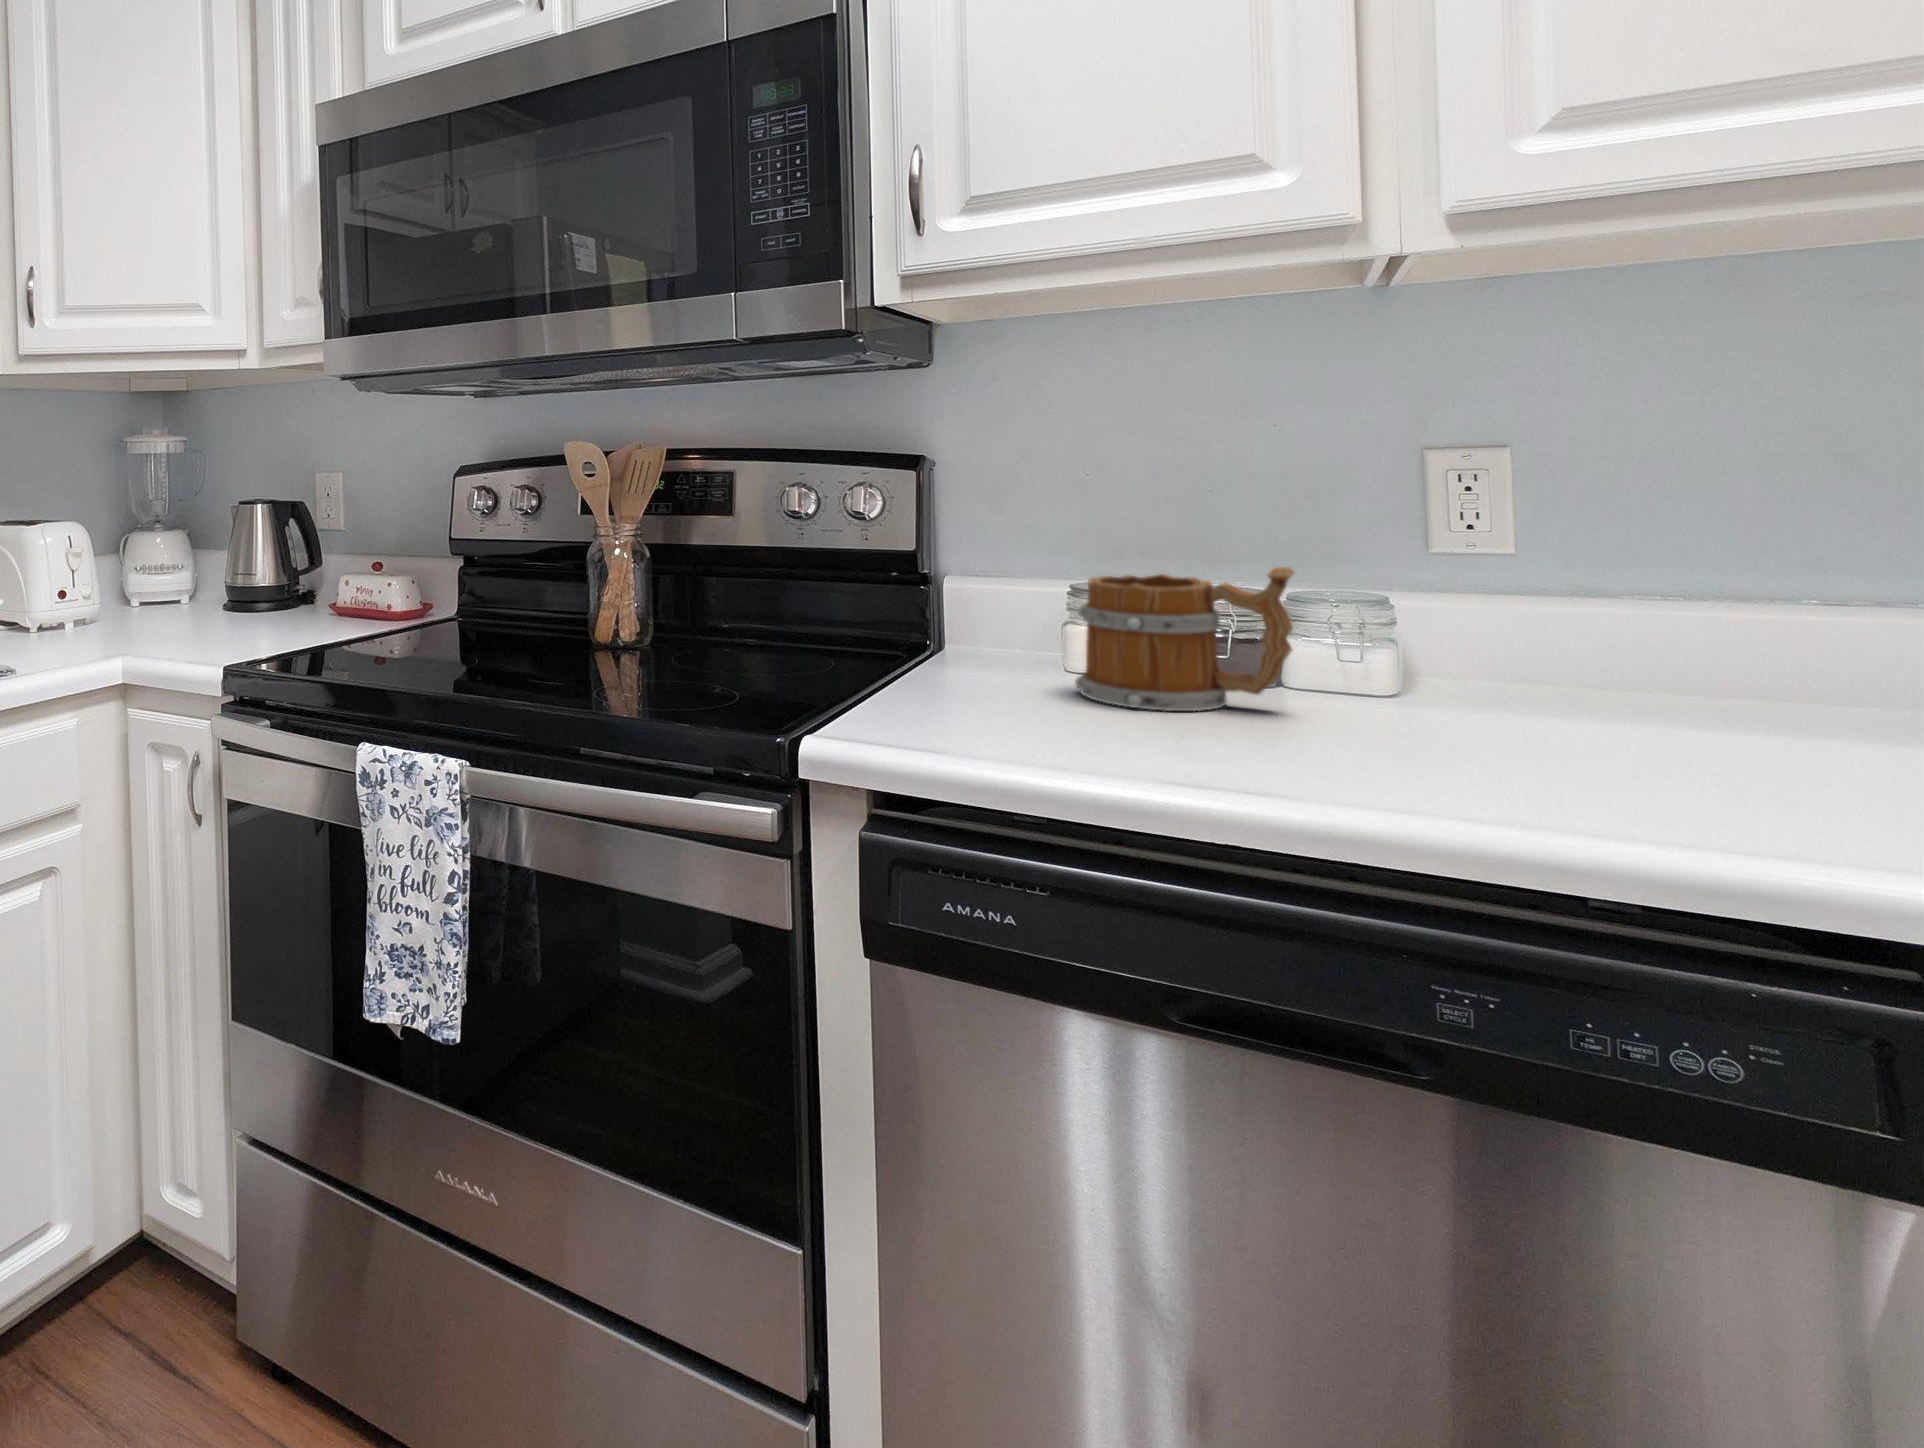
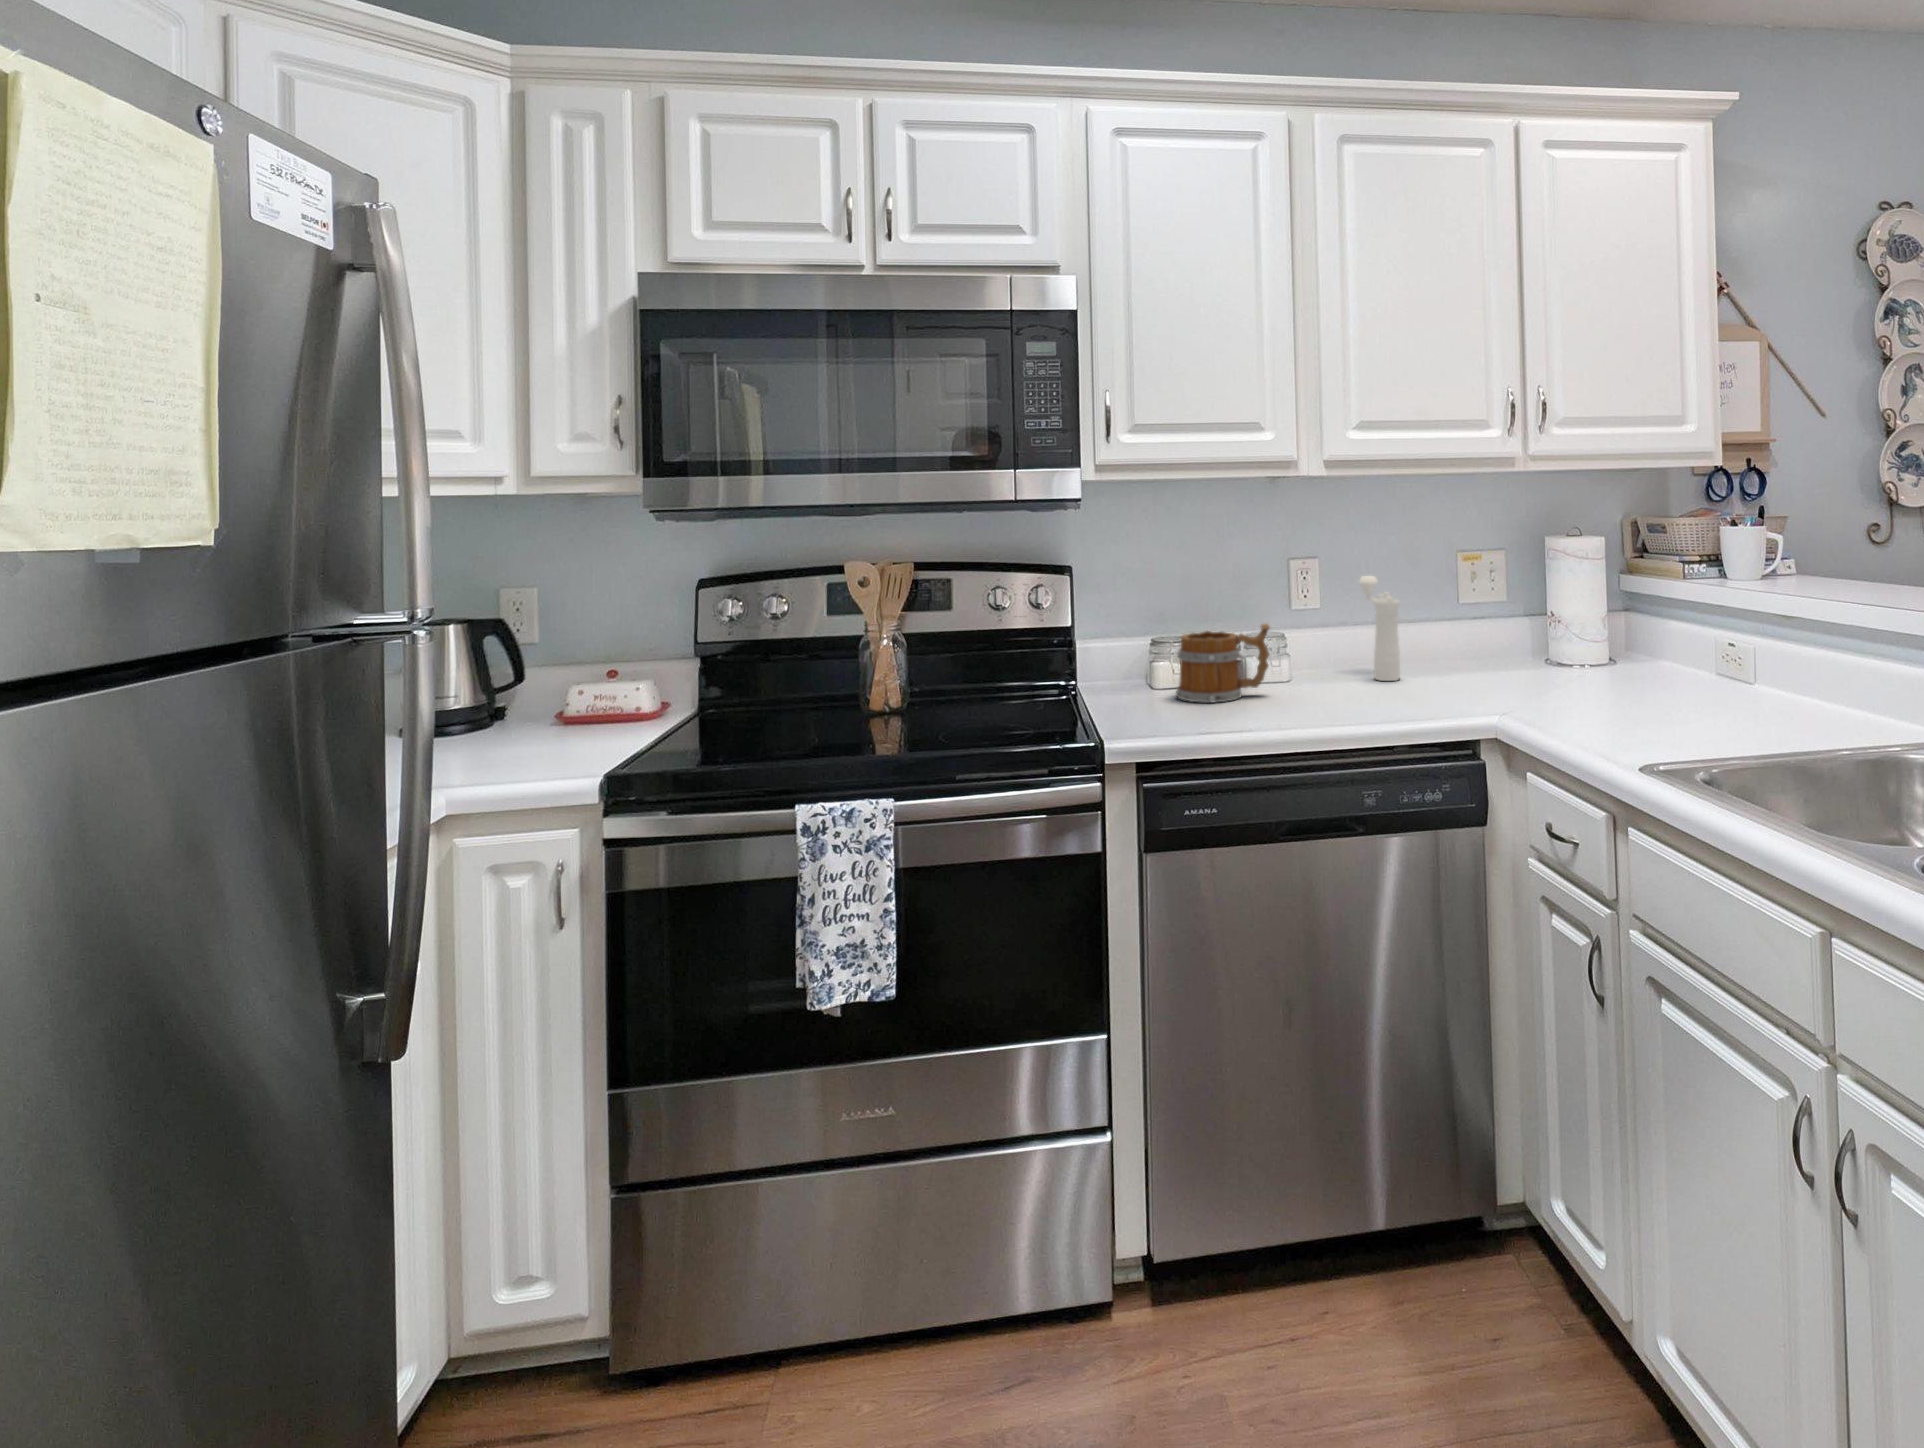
pepper mill: none [1629,487,1745,735] -> present [1359,576,1400,681]

